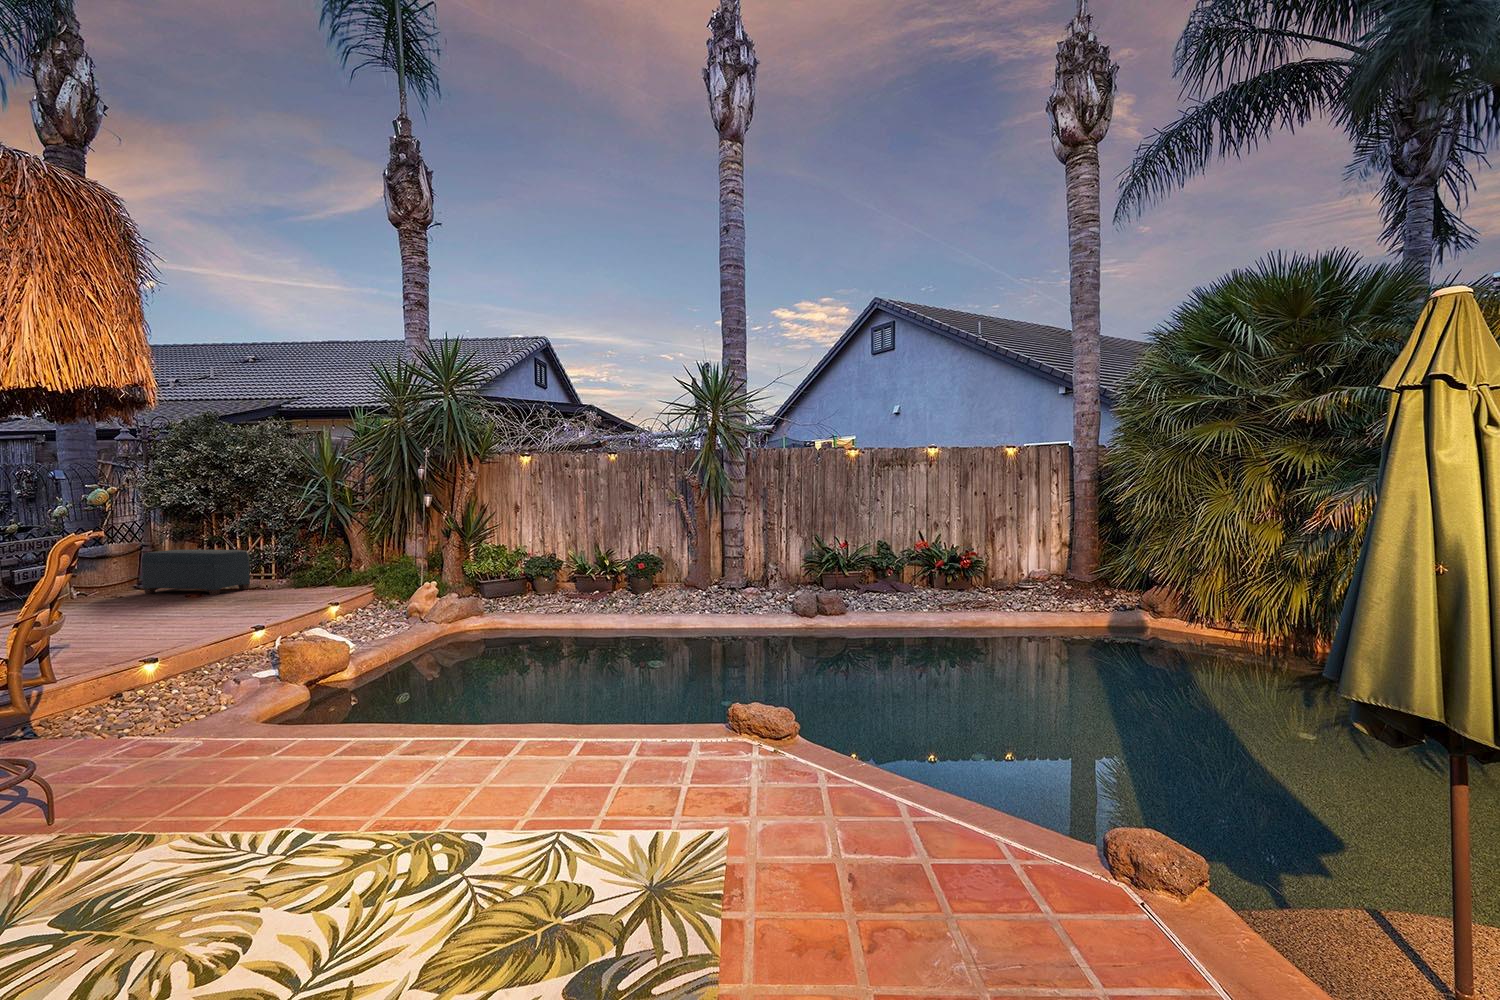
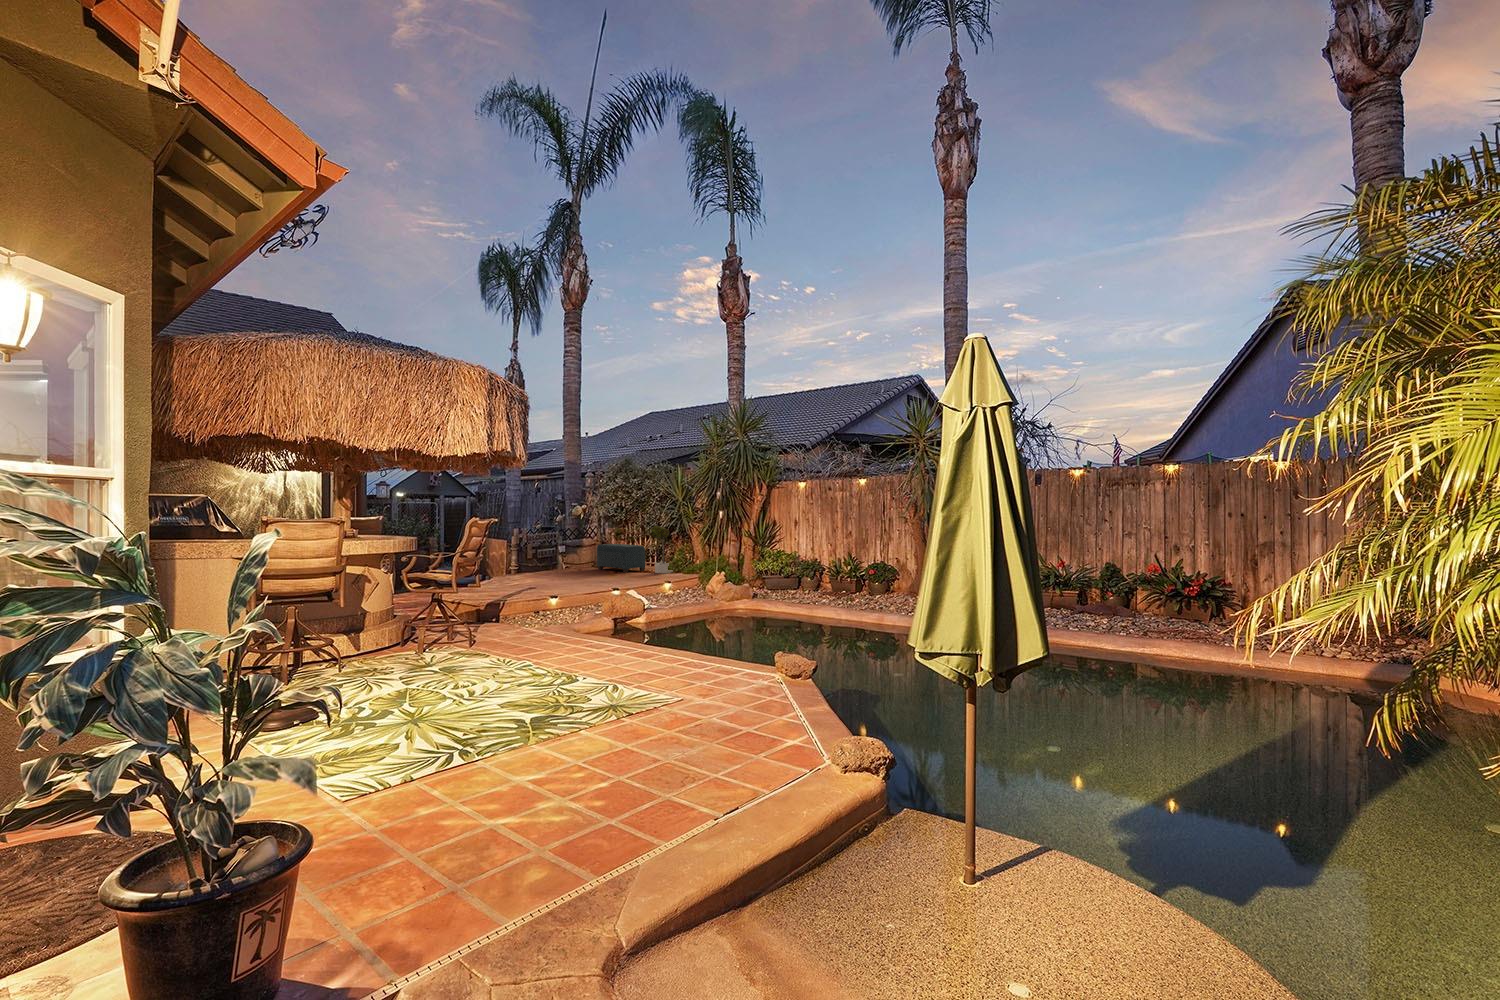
potted tree: none [266,518,307,591] -> present [651,525,673,574]

